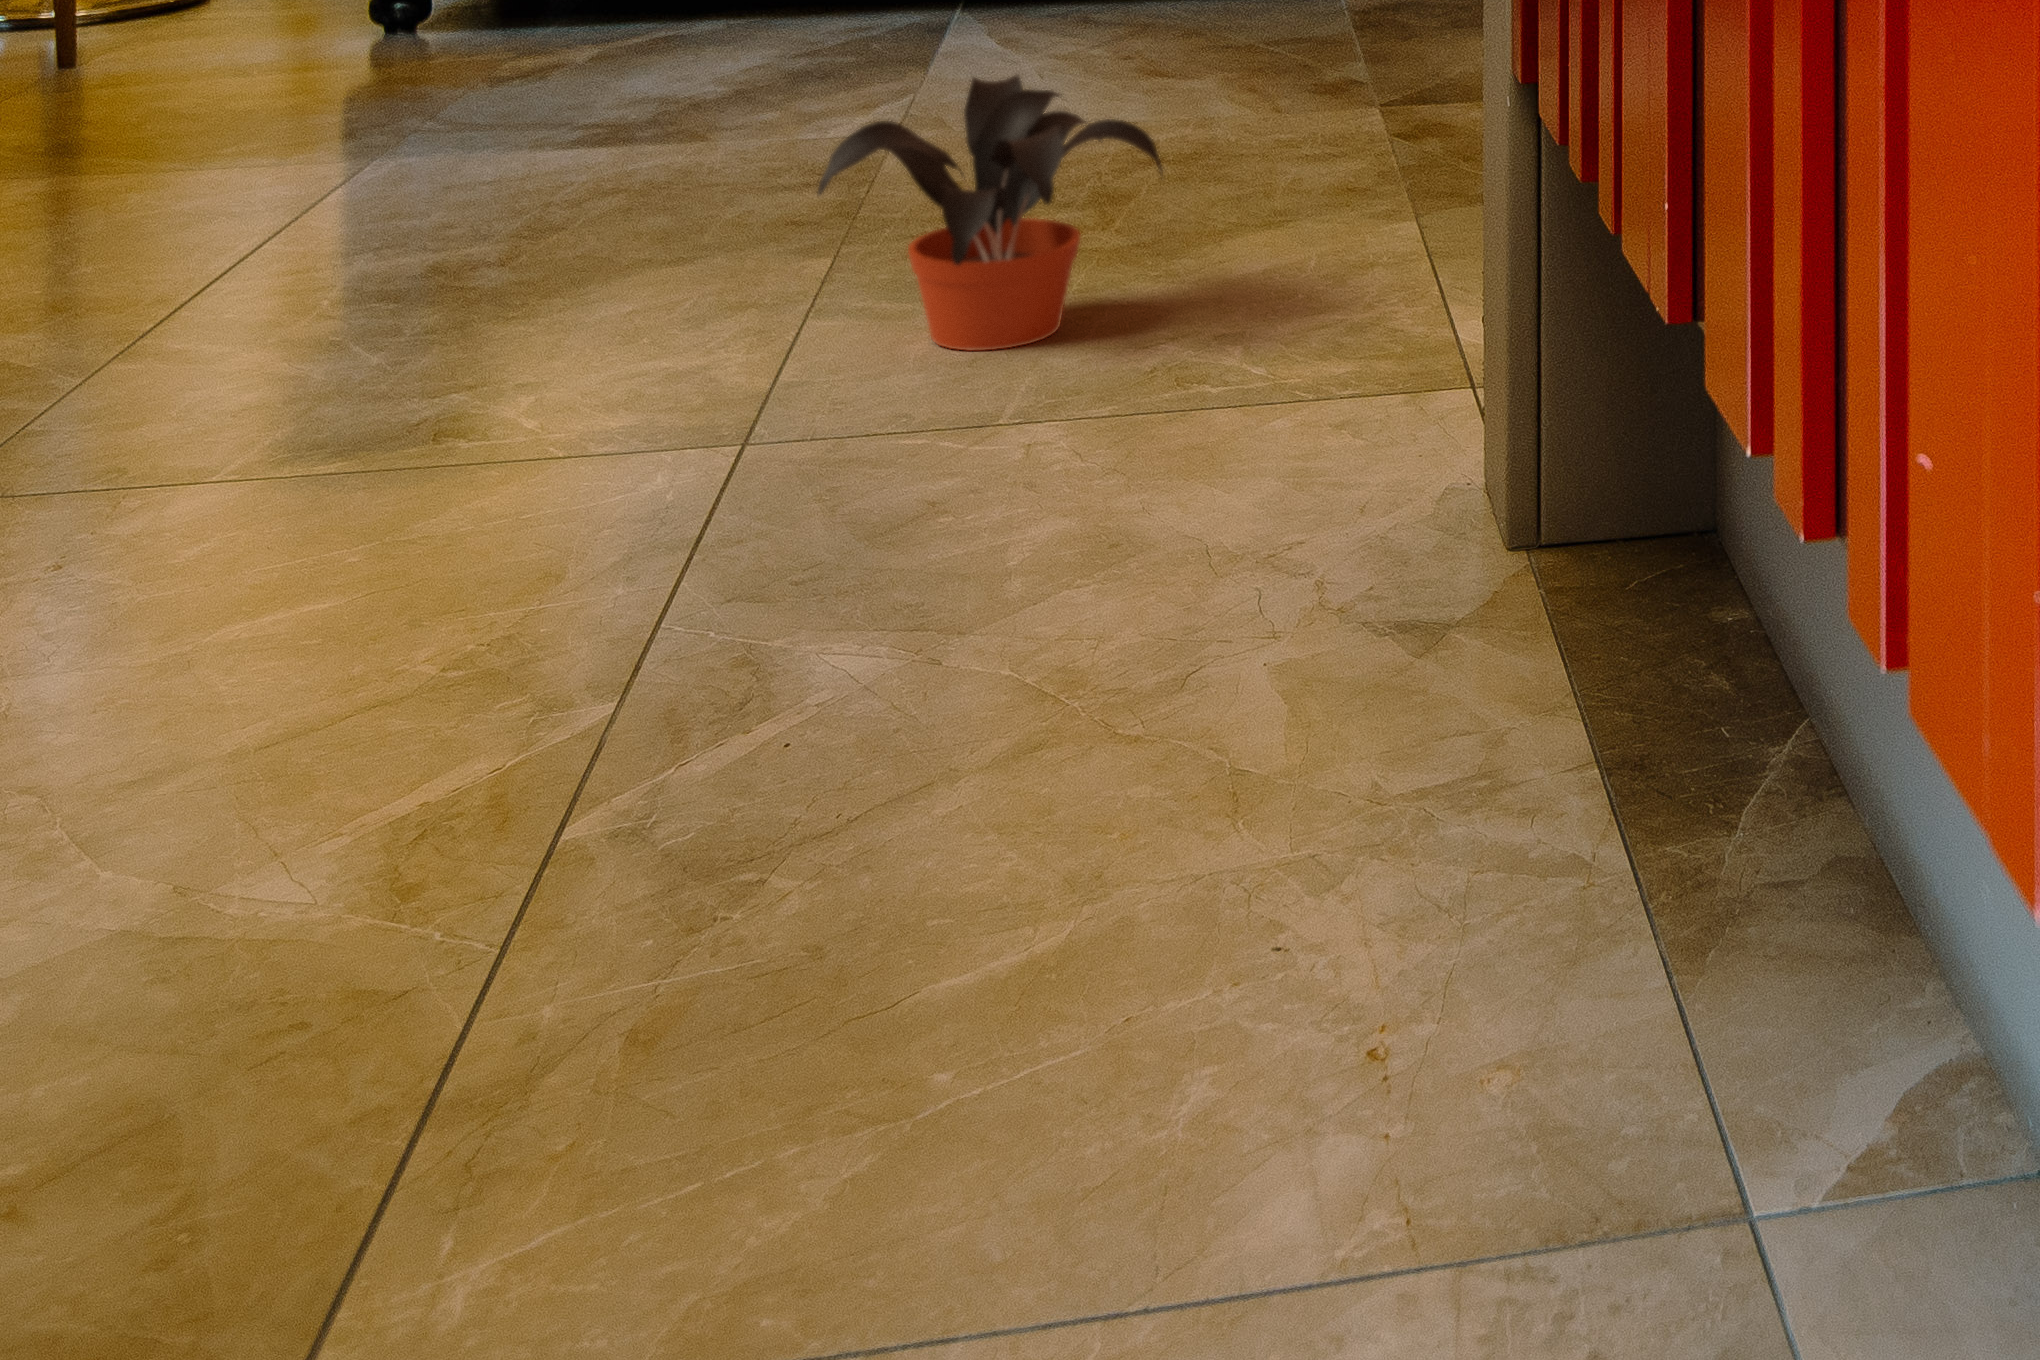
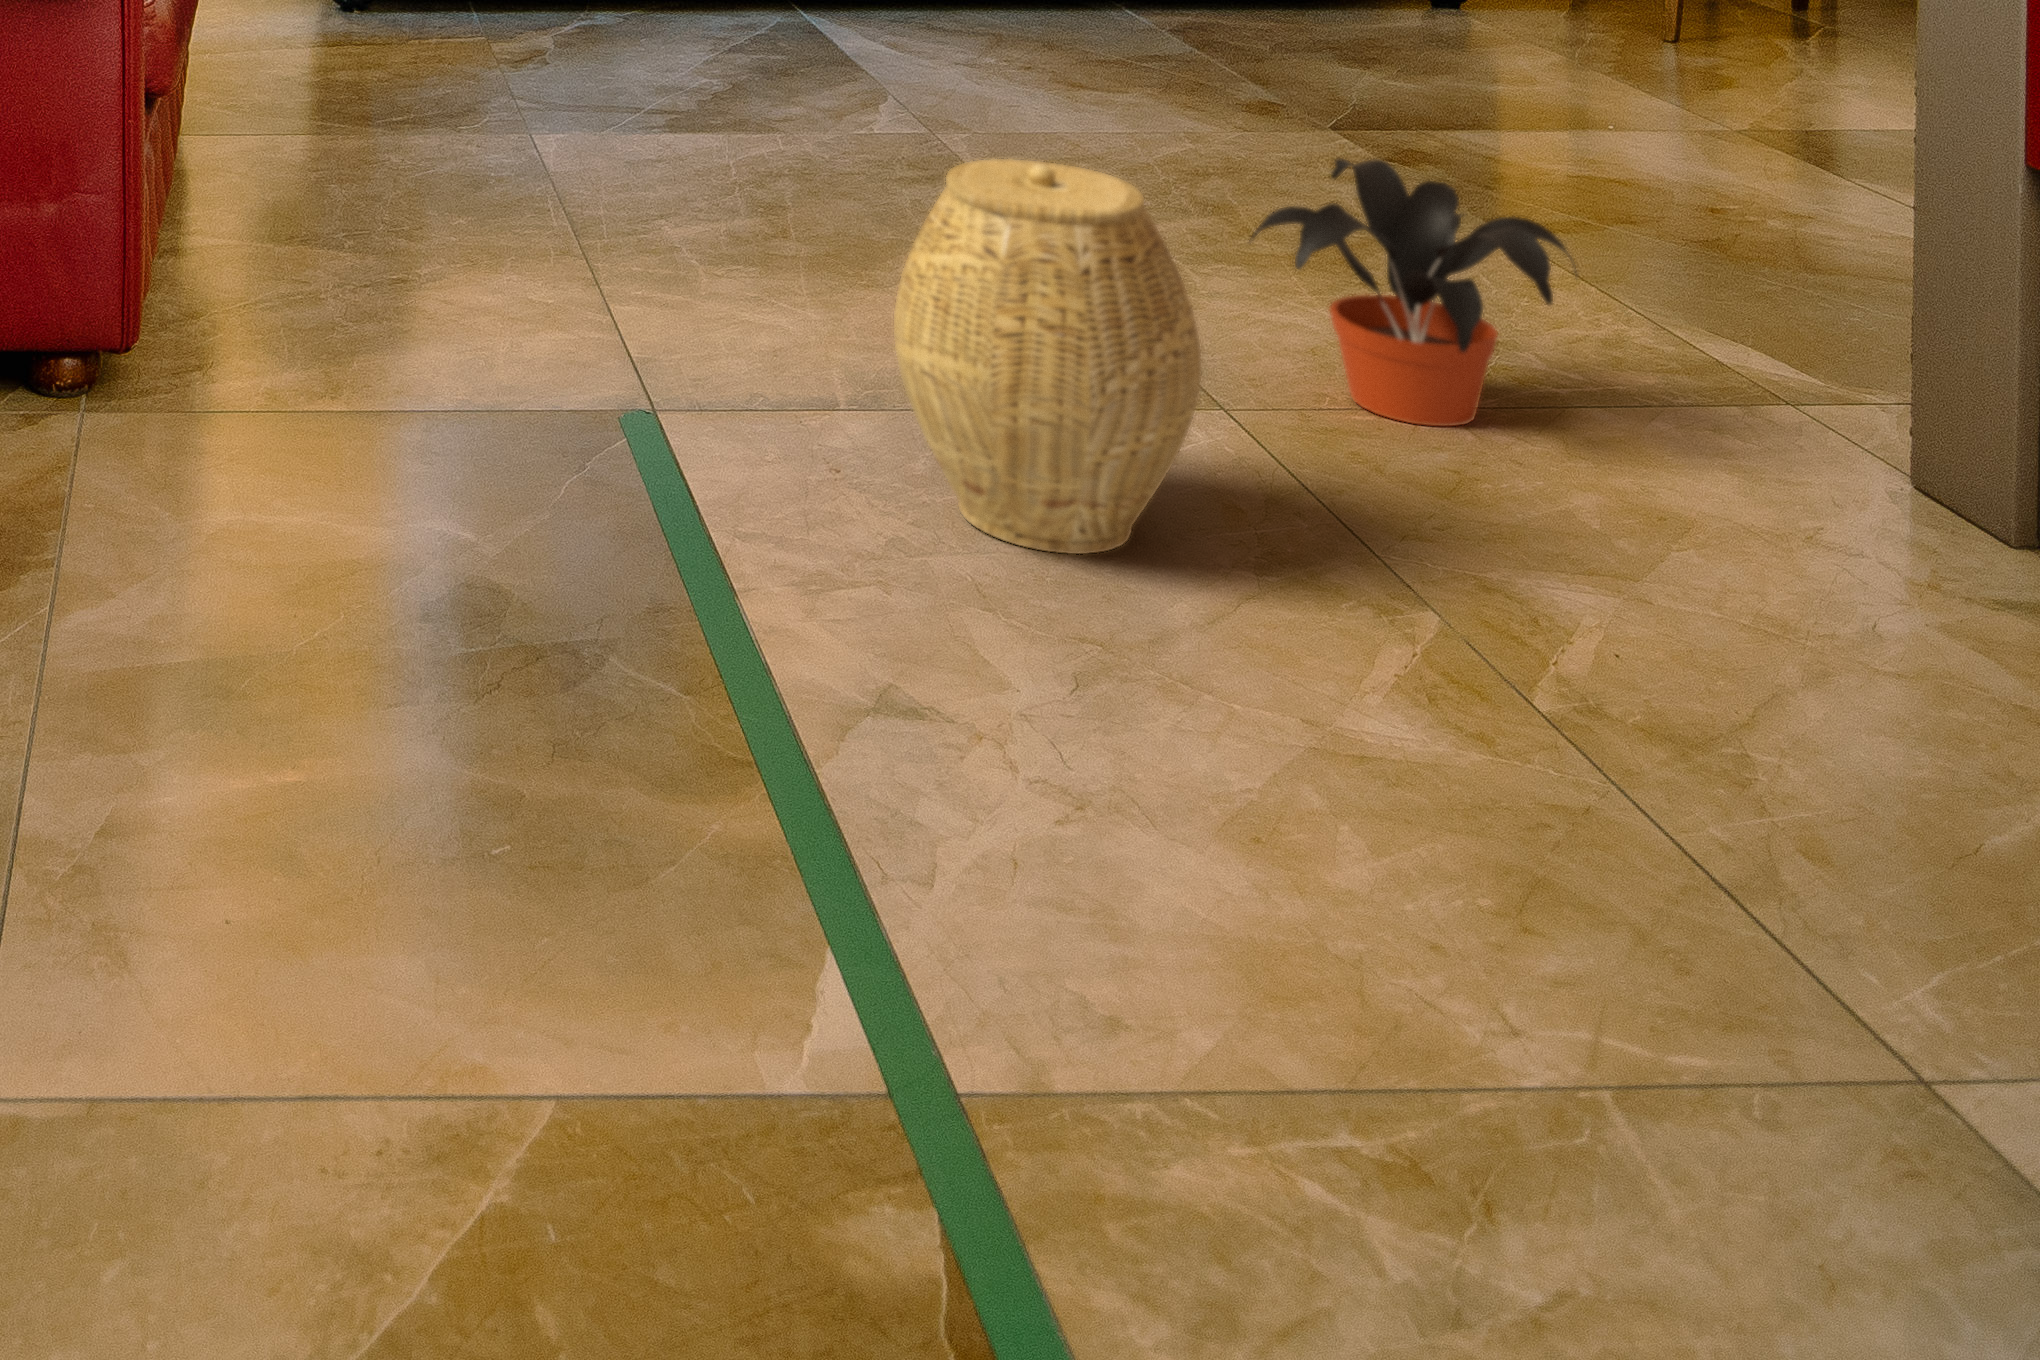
woven basket: none [120,96,515,541] -> present [894,159,1201,554]

